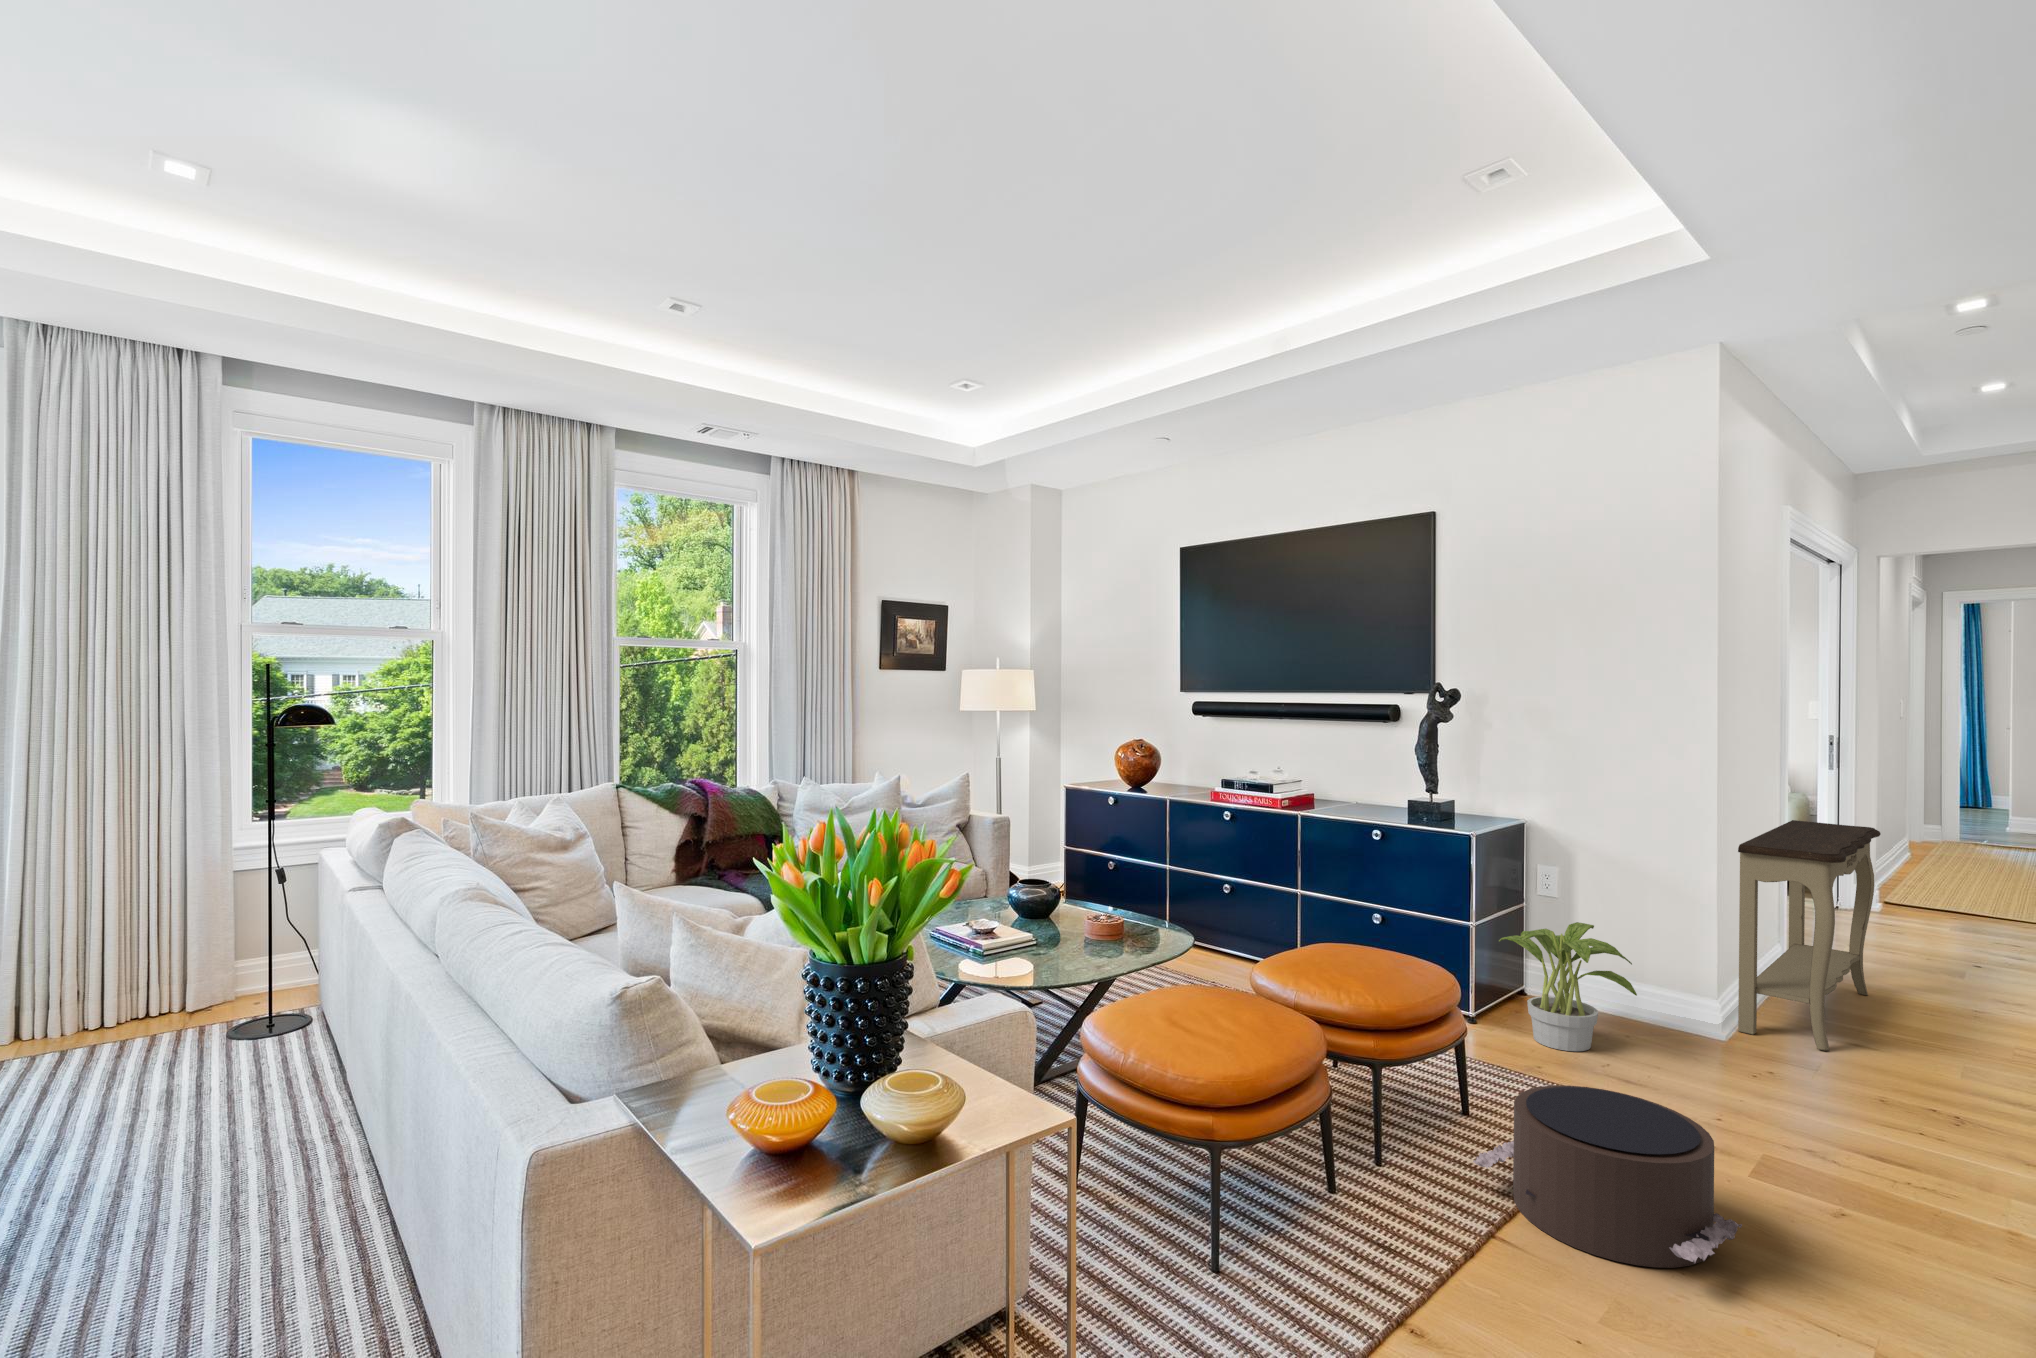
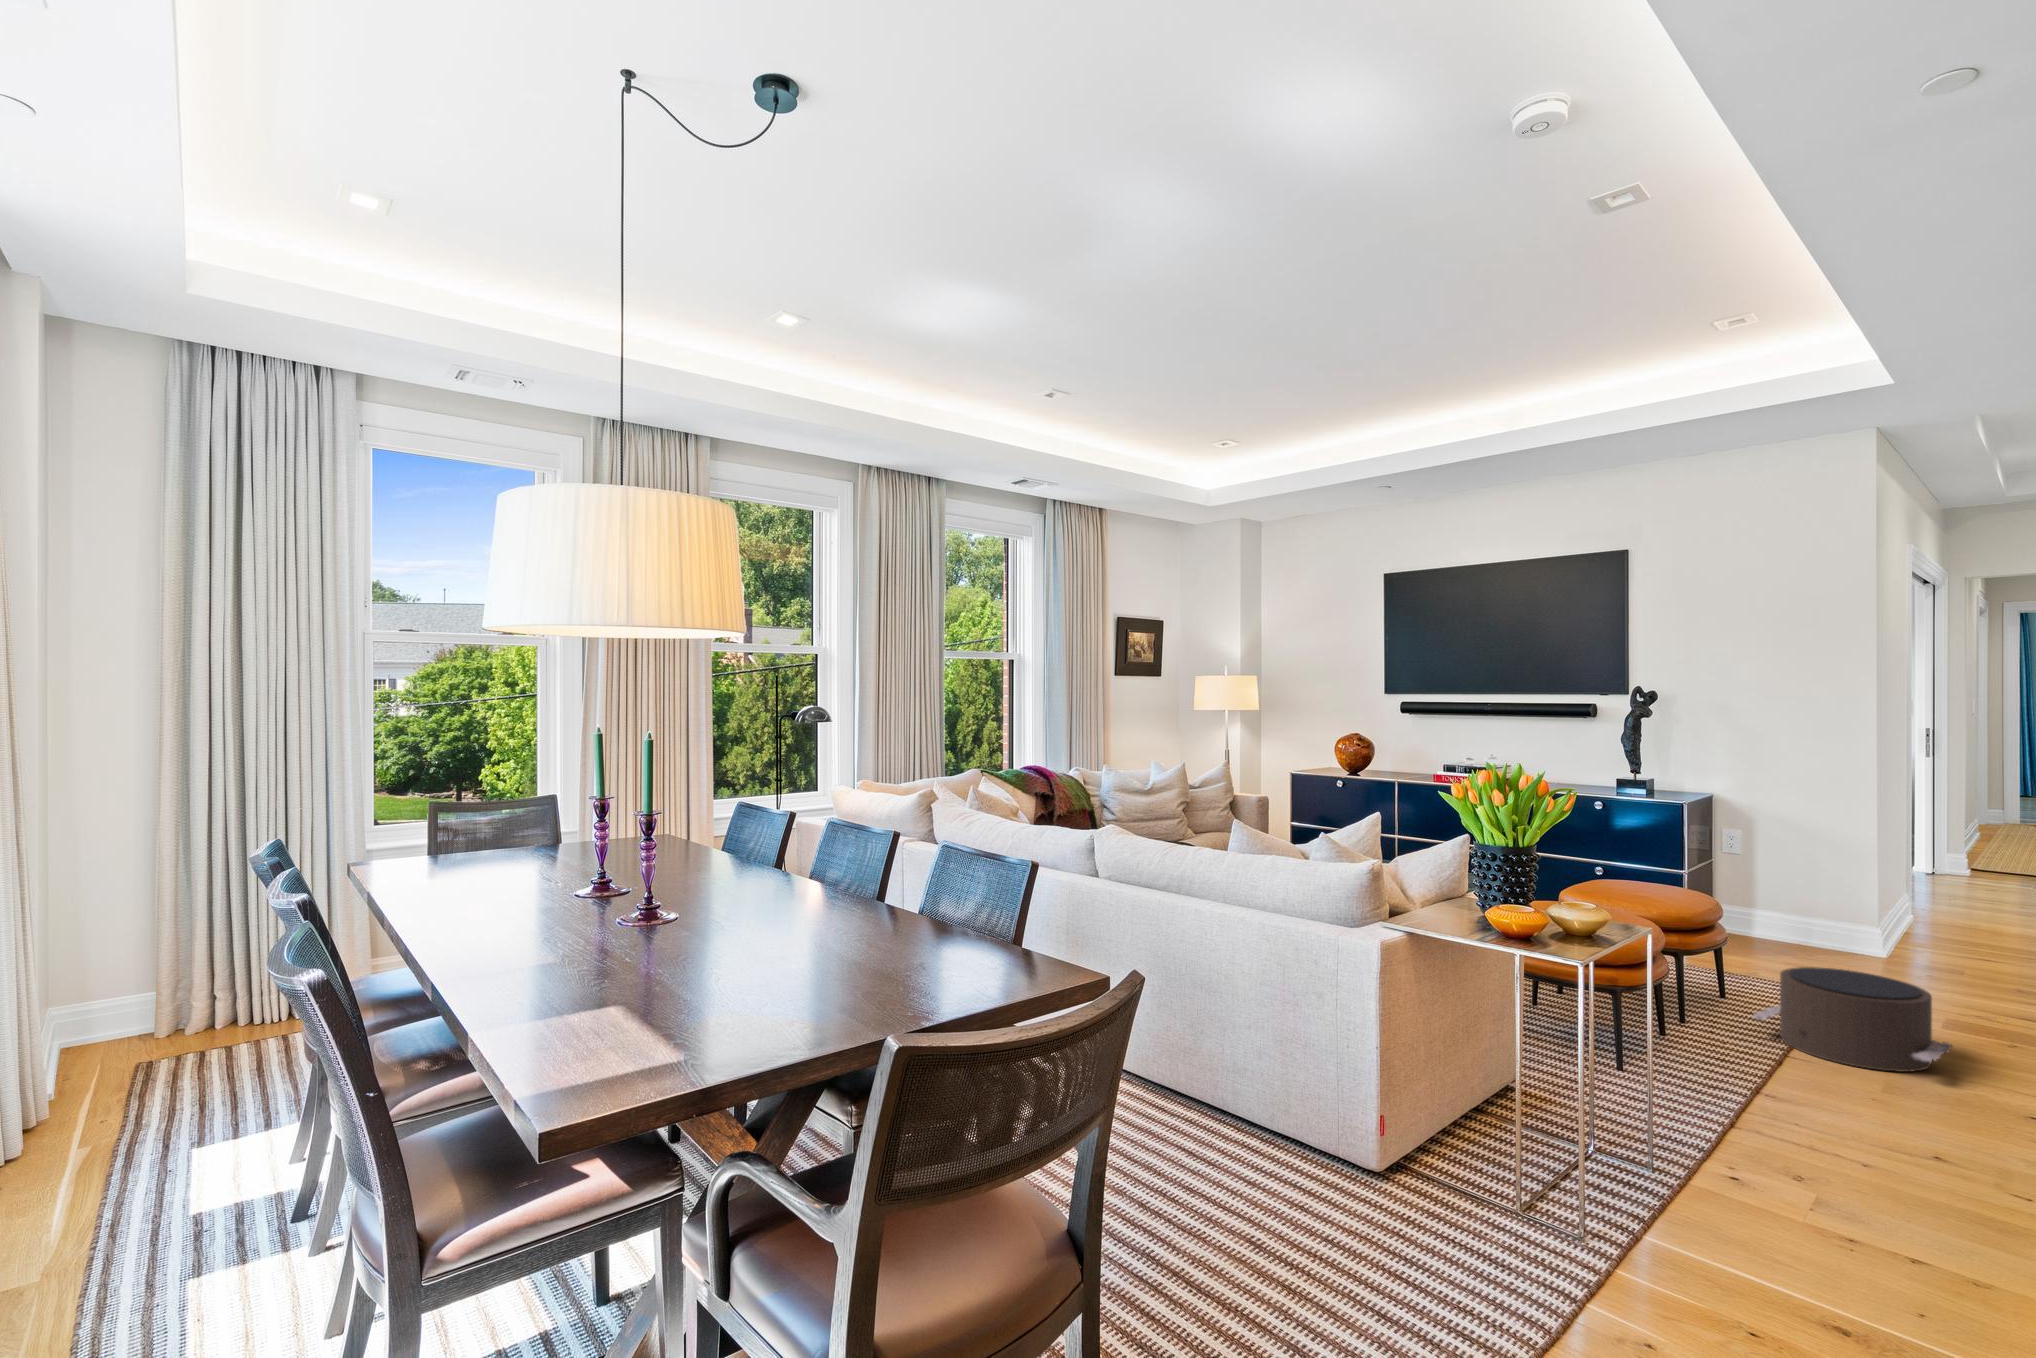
console table: present [1738,820,1881,1051] -> none [1890,794,1990,963]
potted plant: present [1499,922,1637,1051] -> none [1703,869,1825,964]

